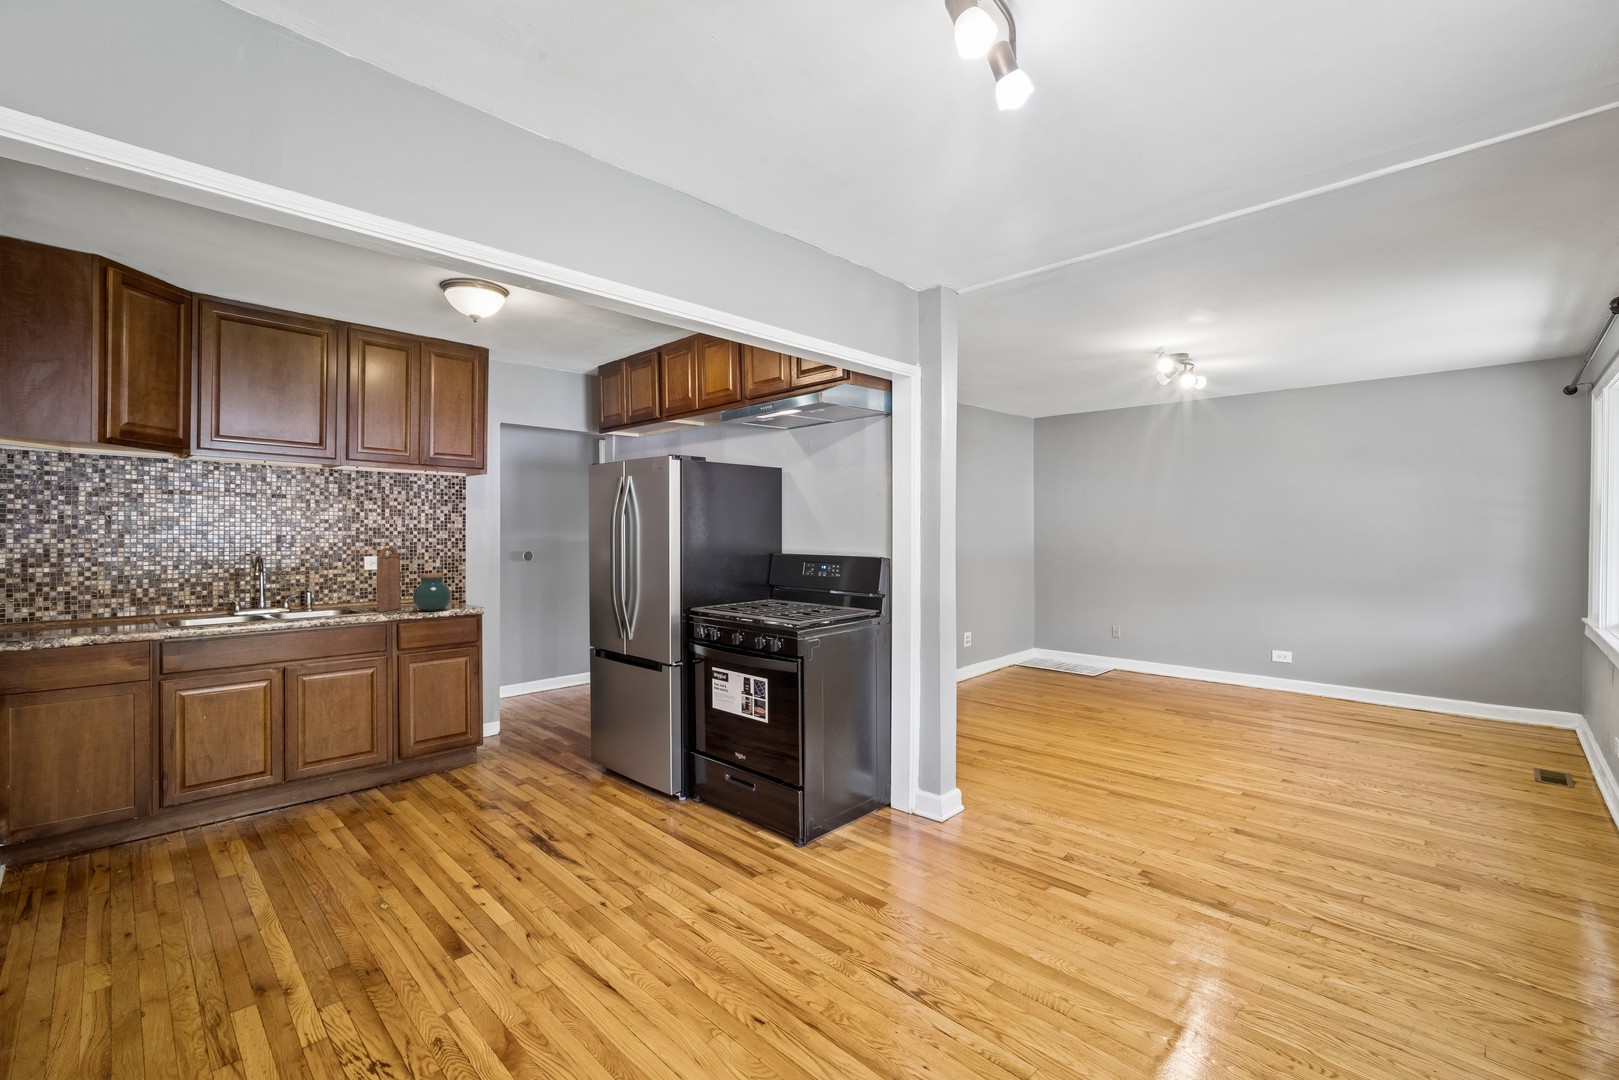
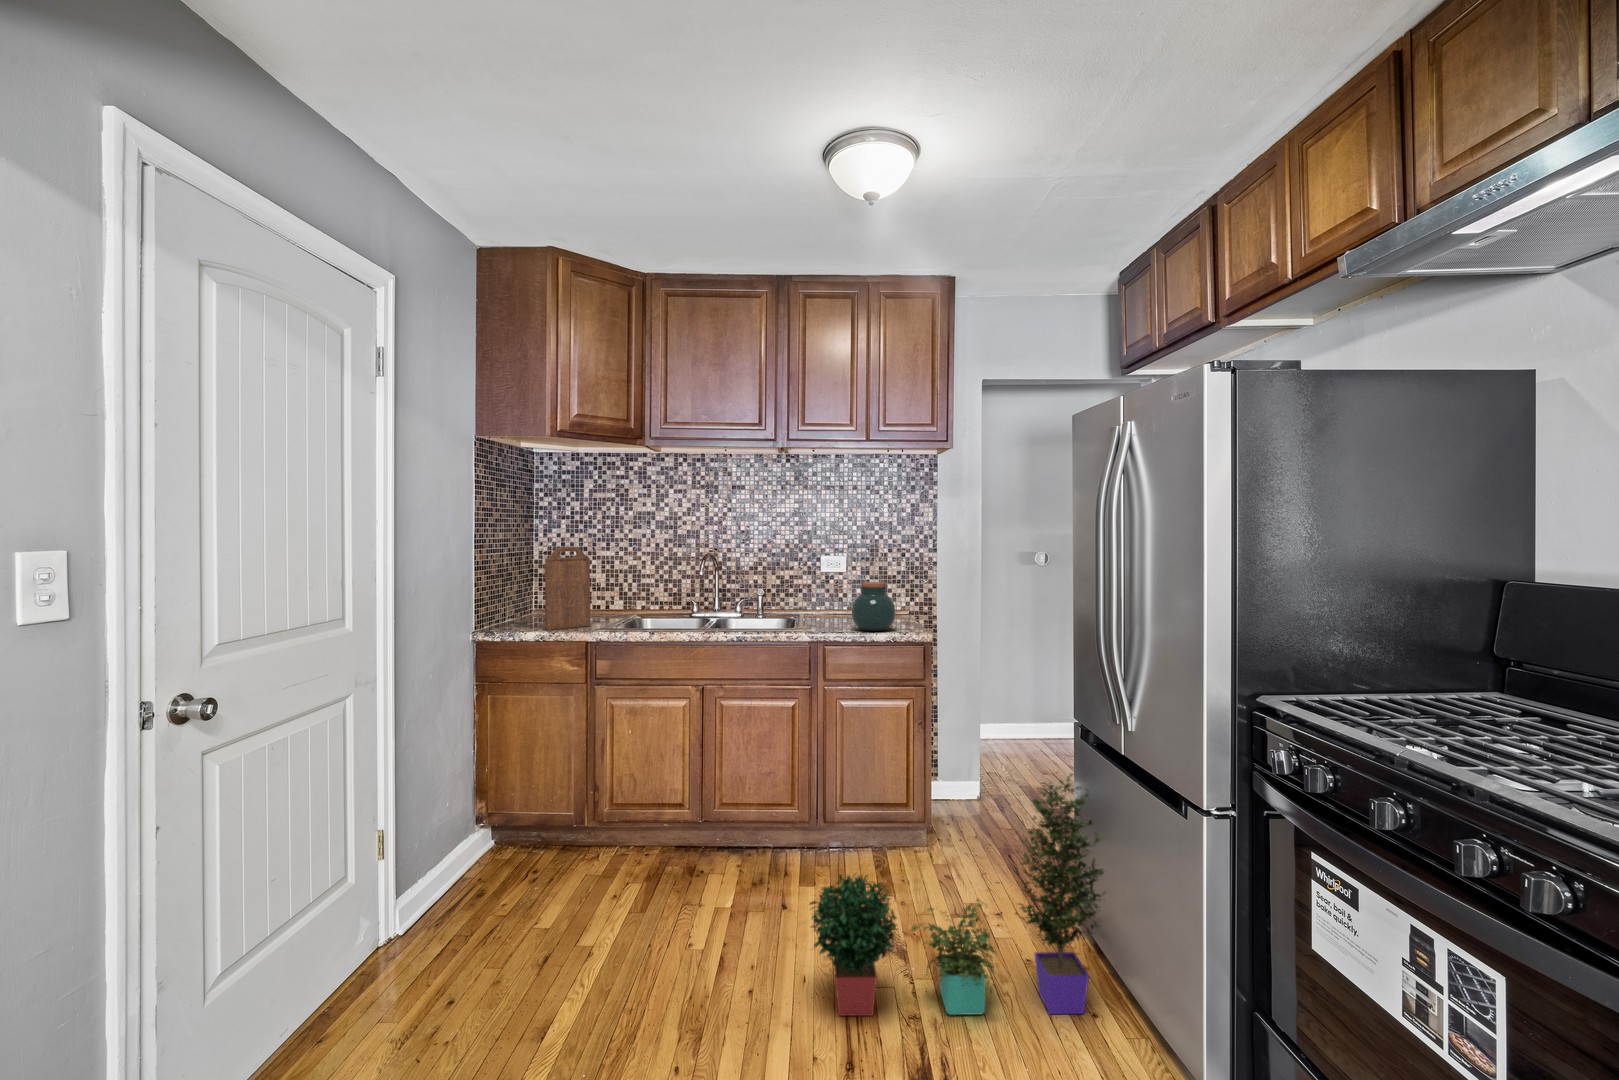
cutting board: present [377,547,401,612] -> present [545,547,590,630]
potted plant: none [460,668,637,840] -> present [810,774,1106,1016]

